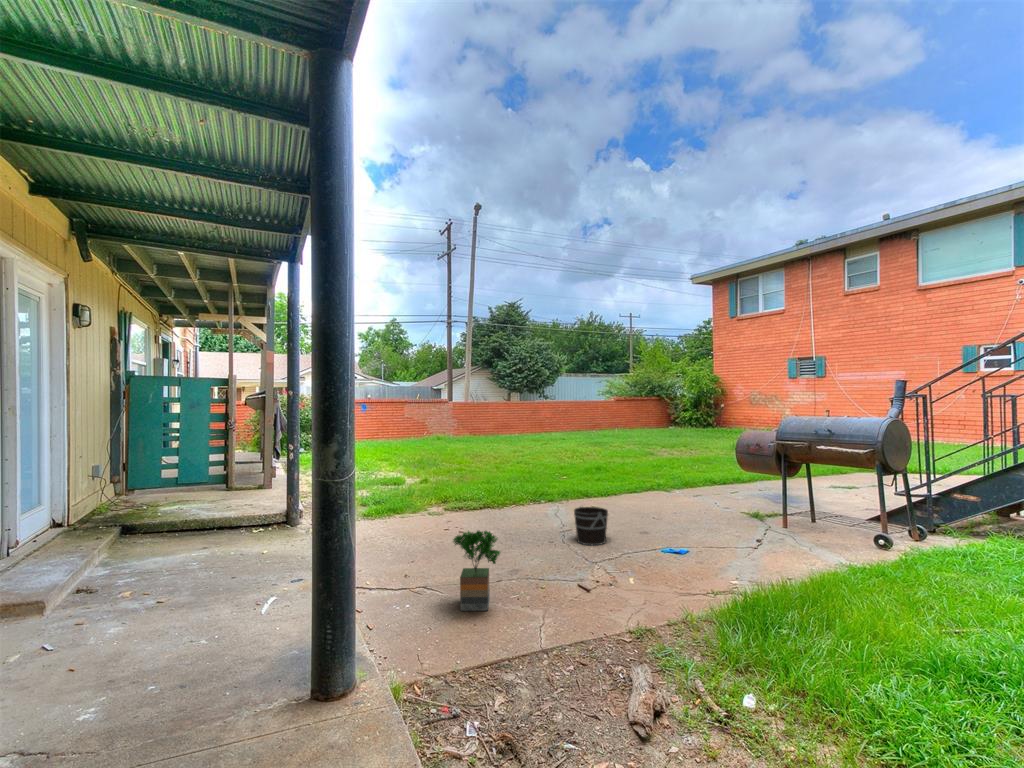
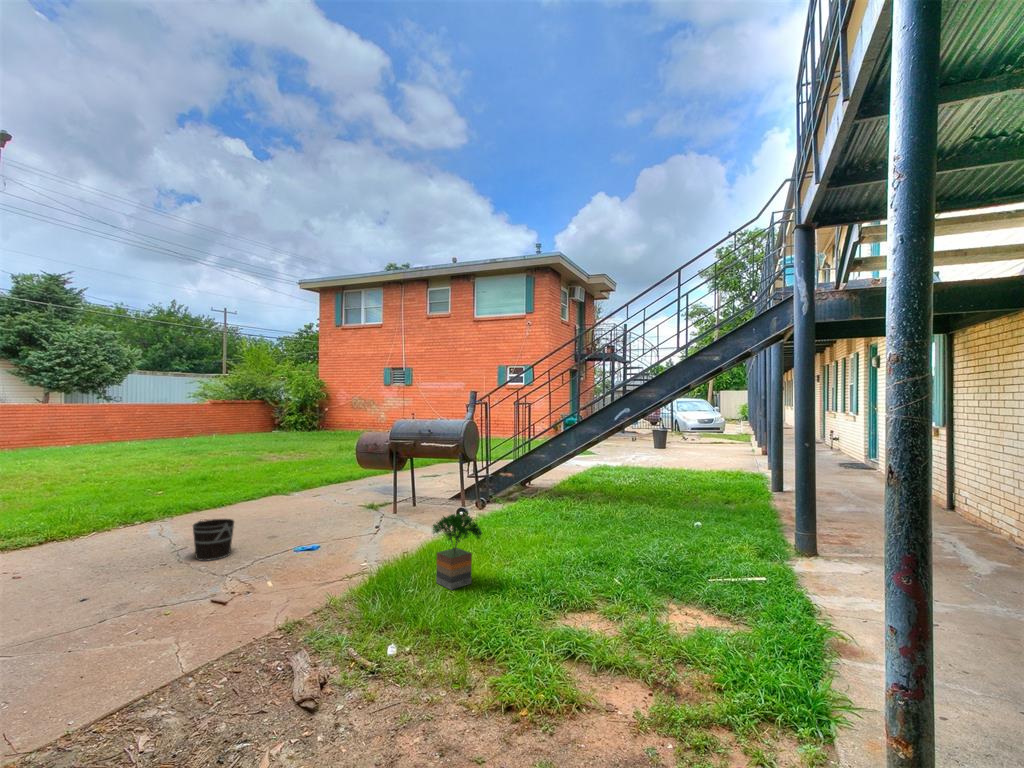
potted tree: present [453,531,500,611] -> present [433,514,482,590]

